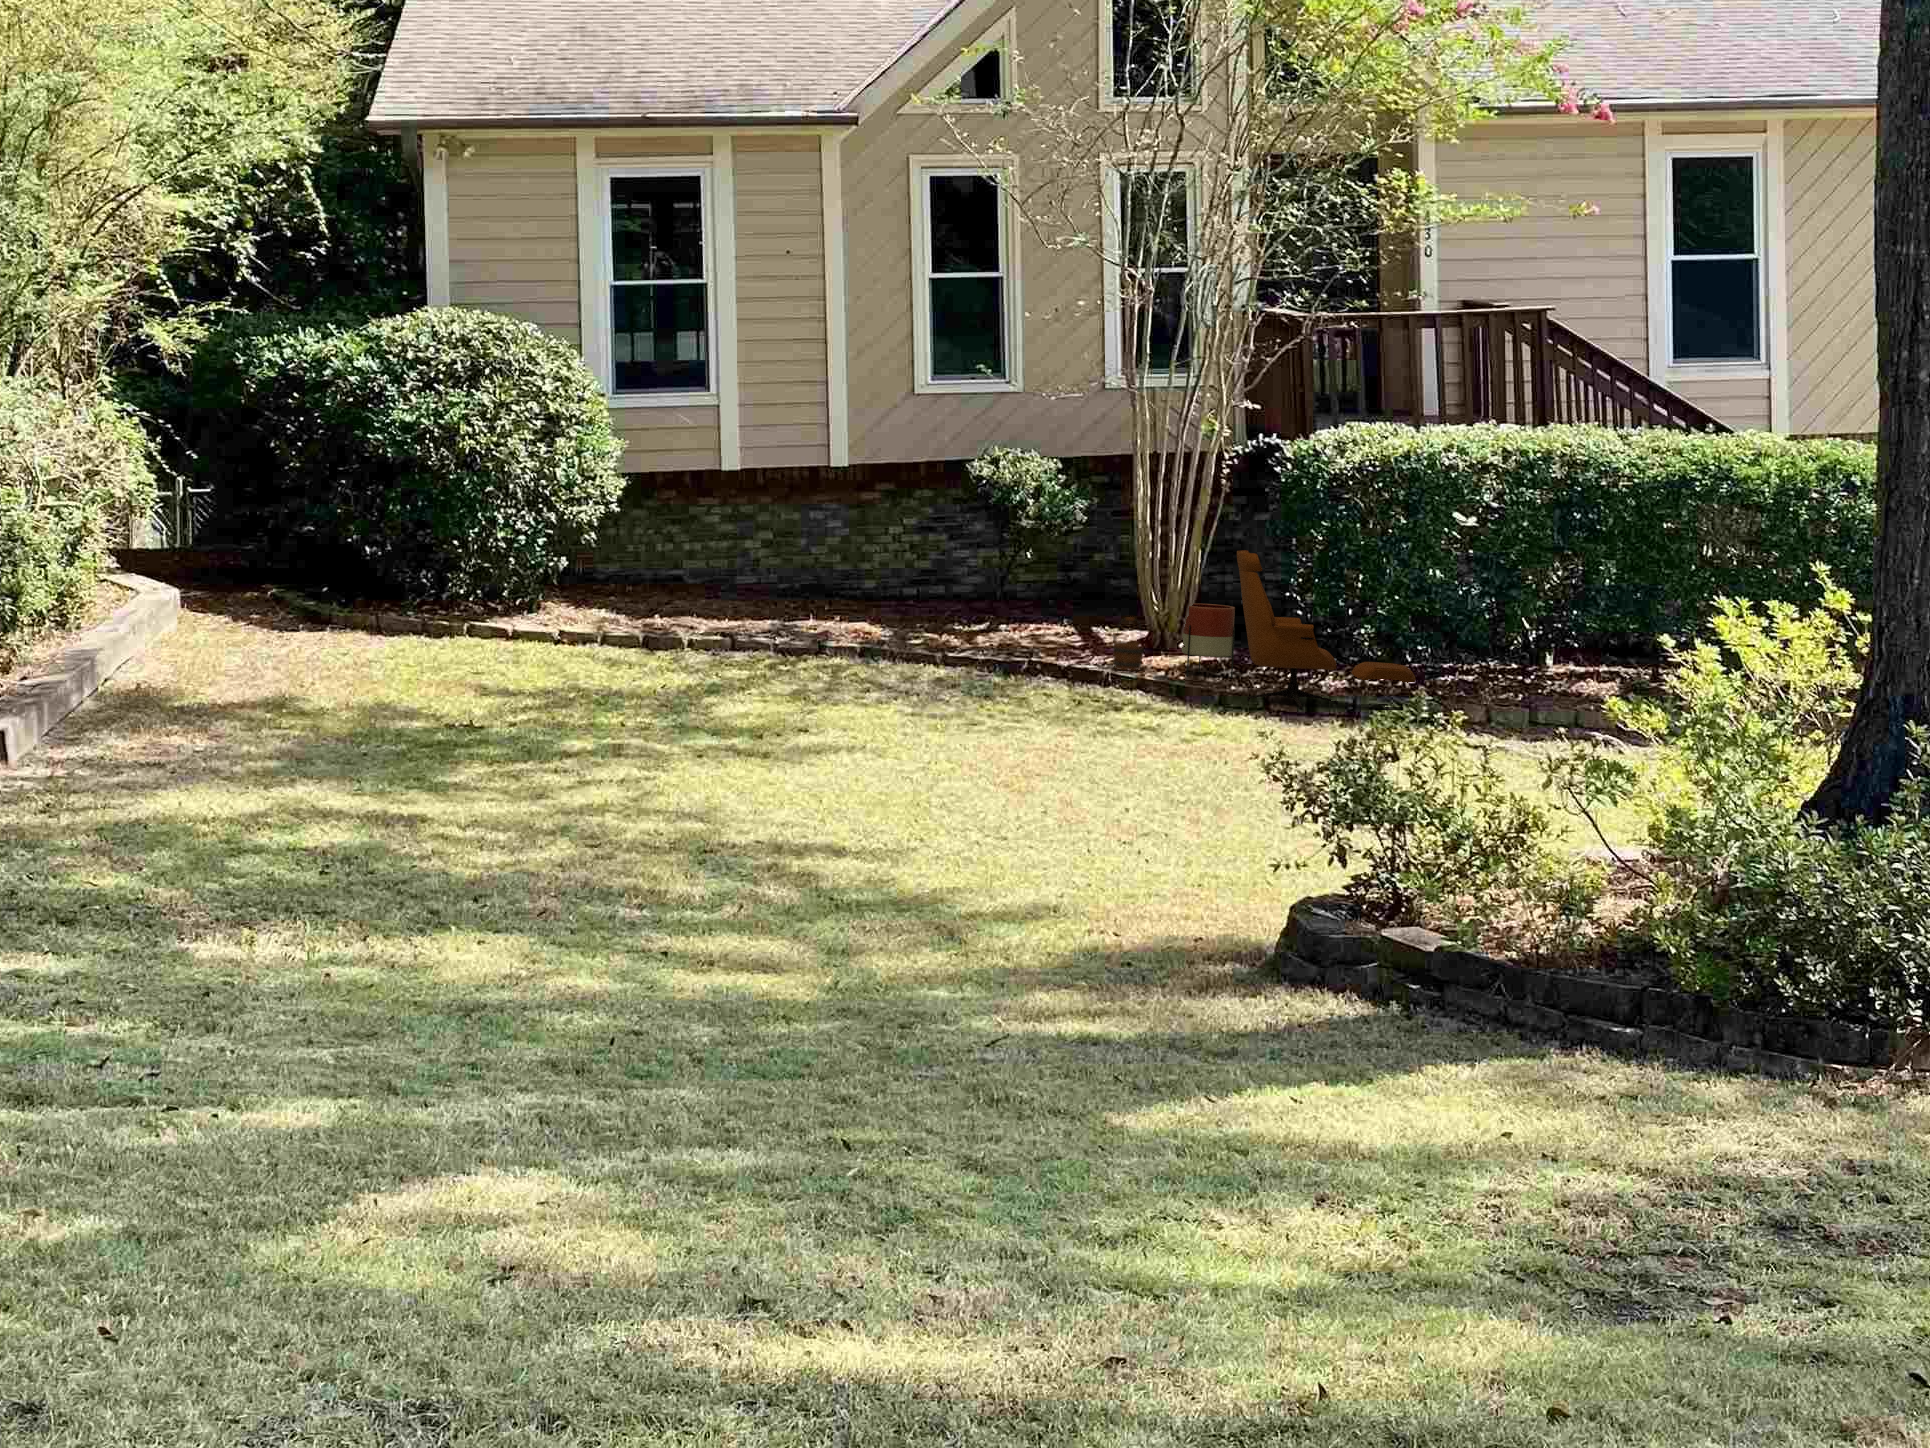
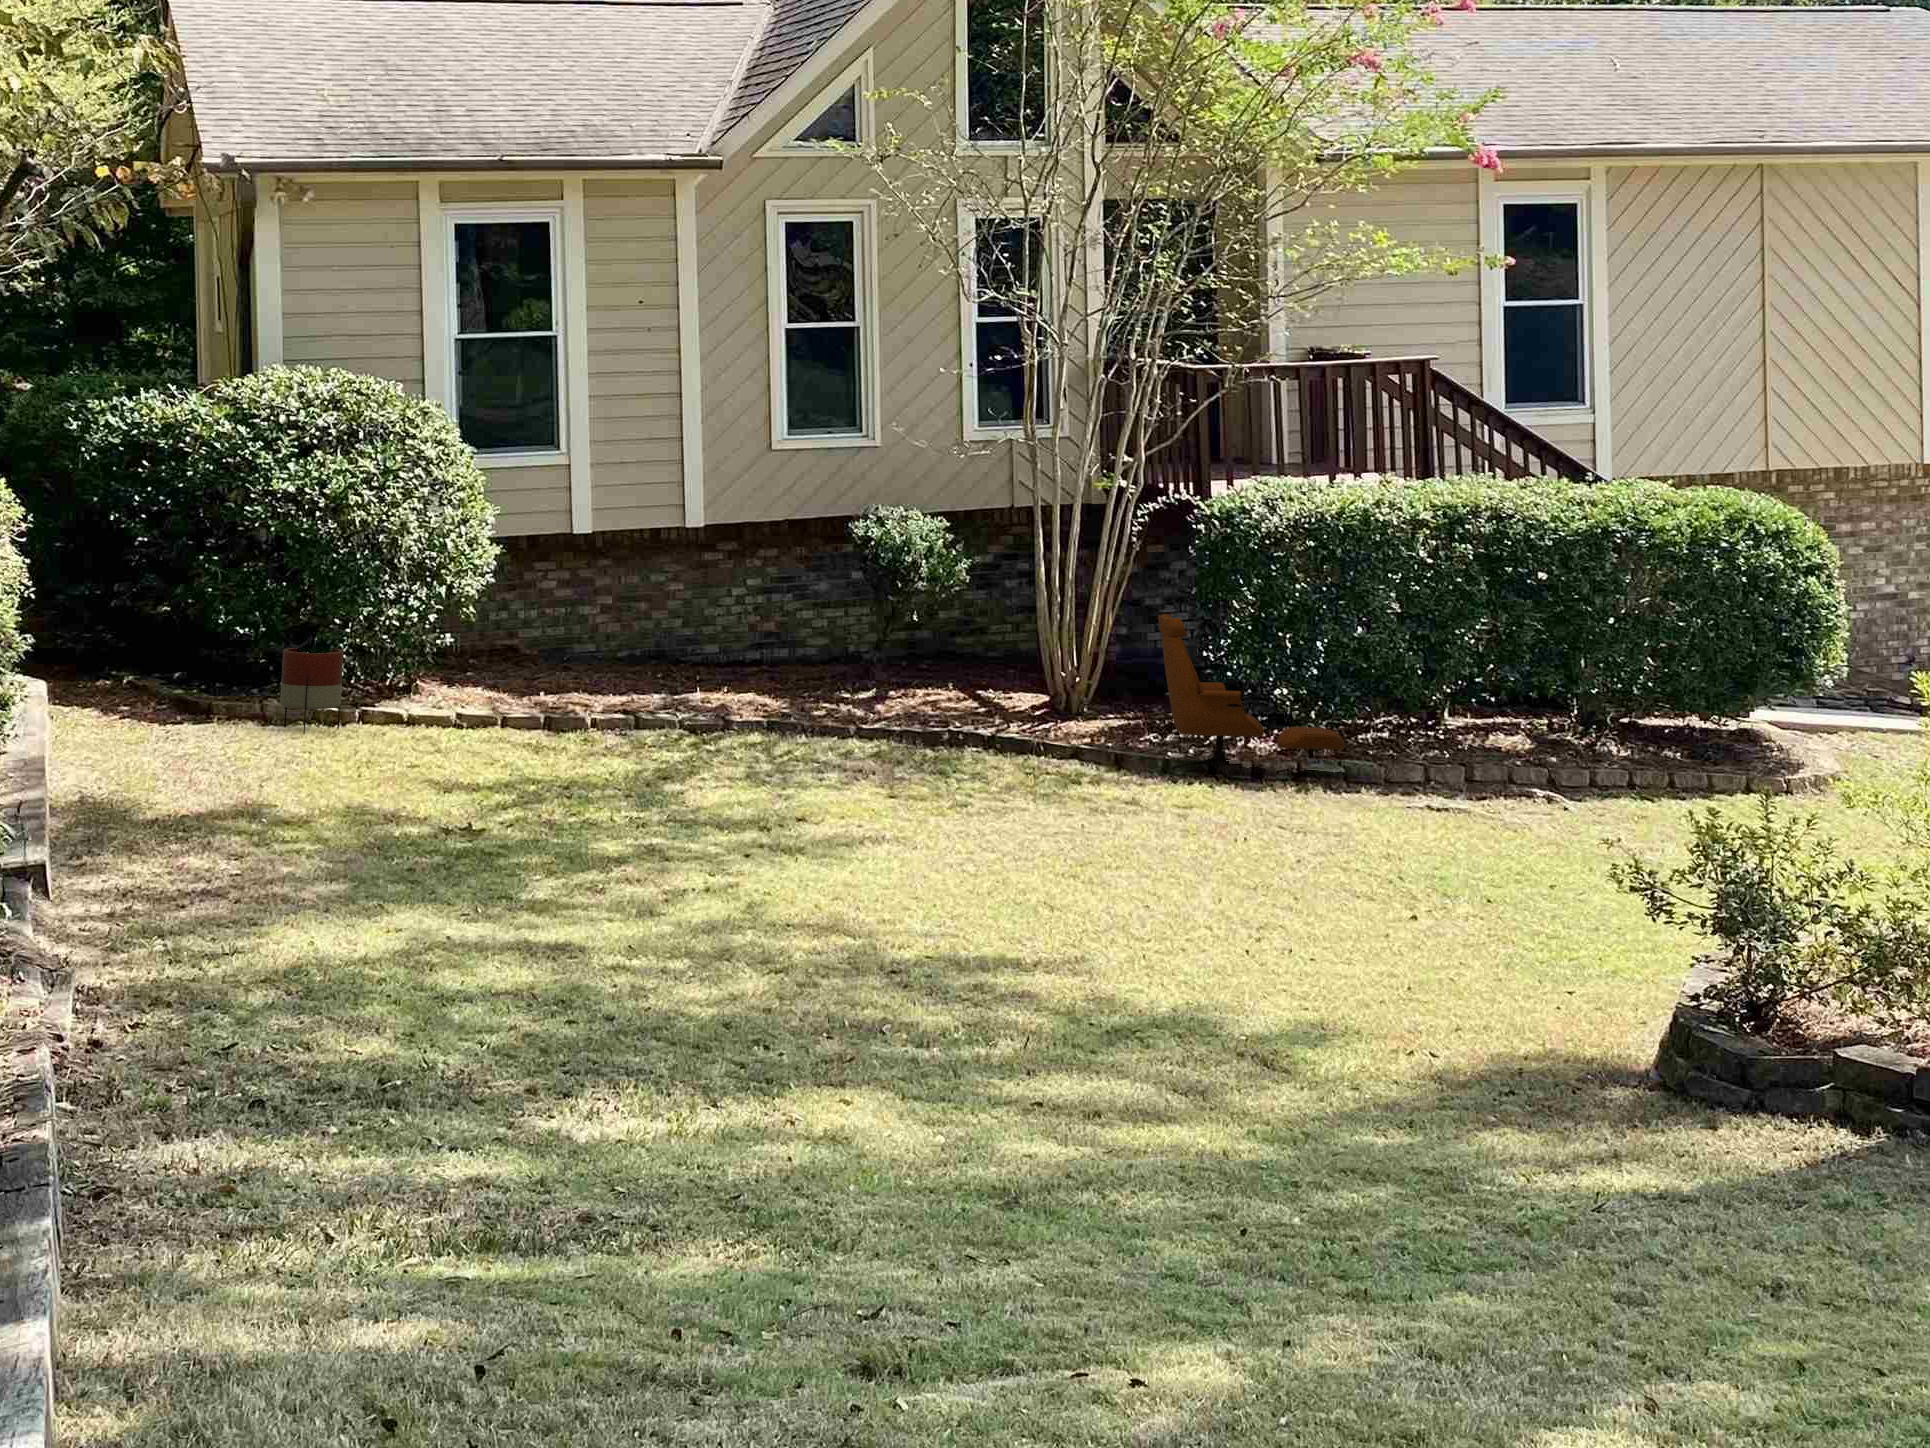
planter: present [1182,603,1235,678] -> present [280,648,343,734]
wooden bucket: present [1113,617,1144,671] -> none [1022,682,1057,738]

